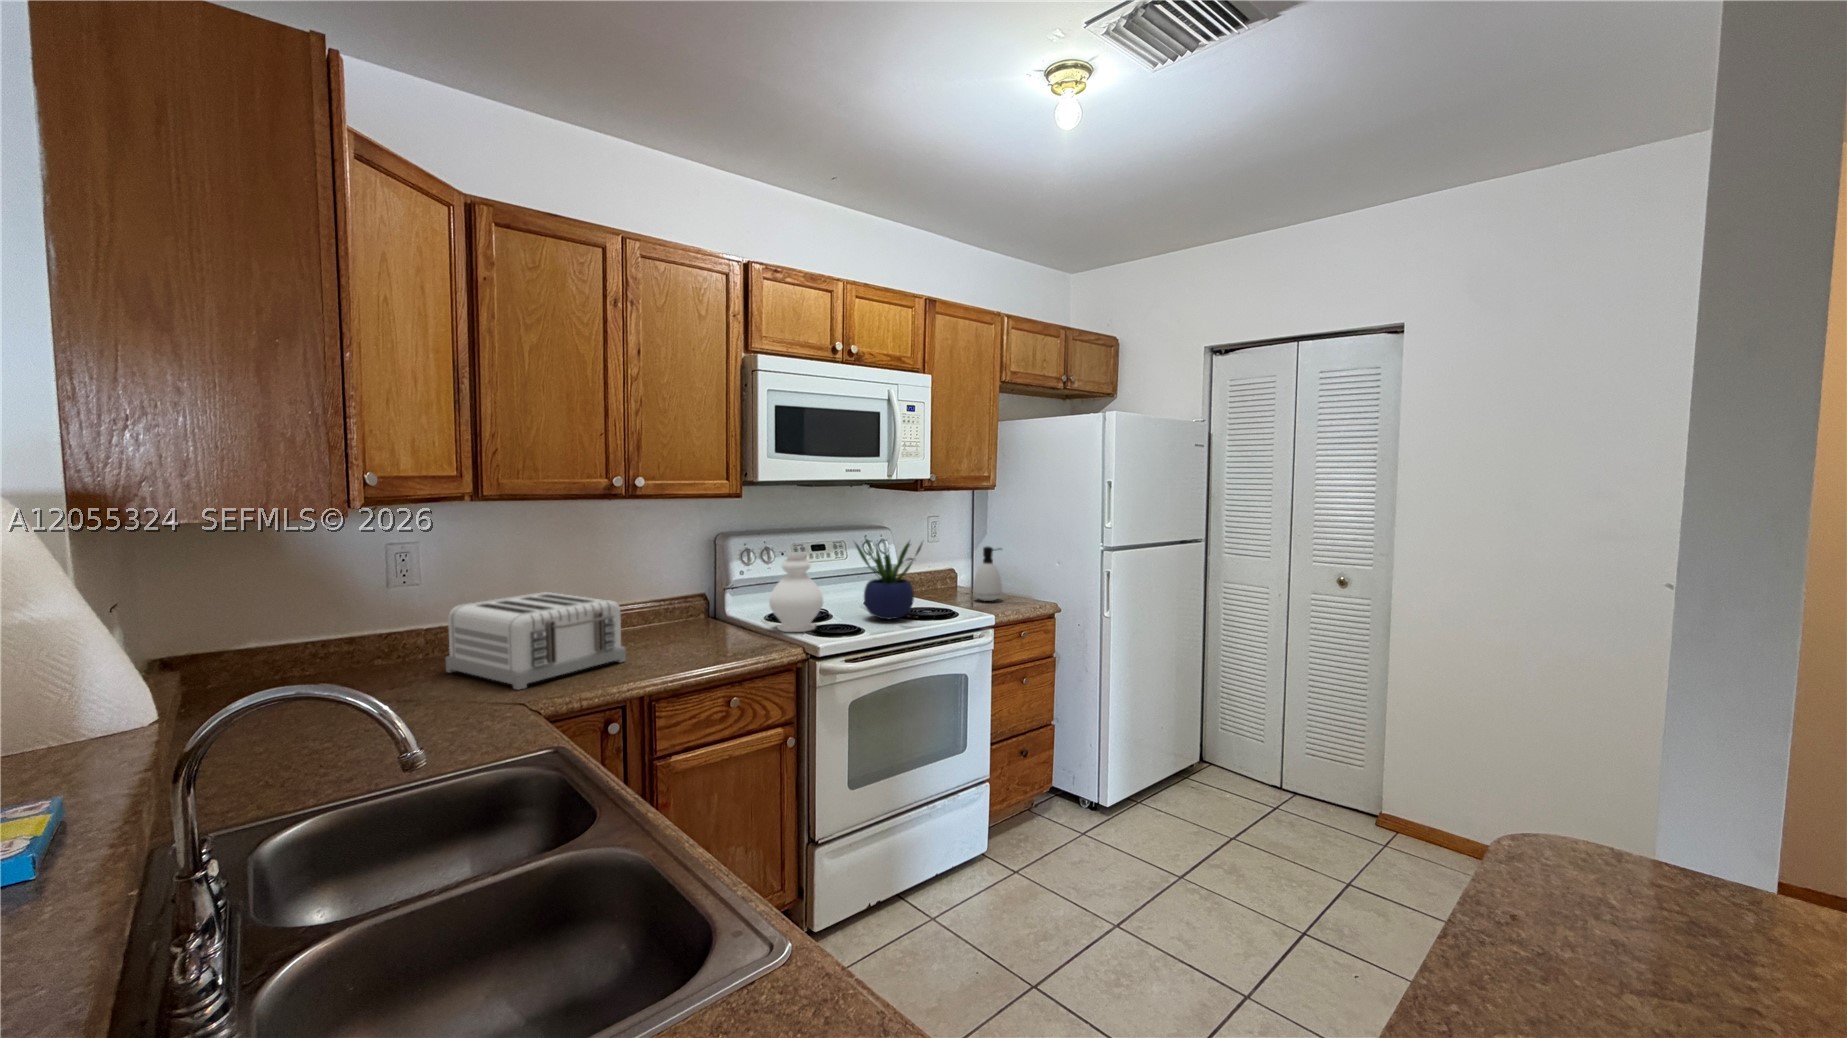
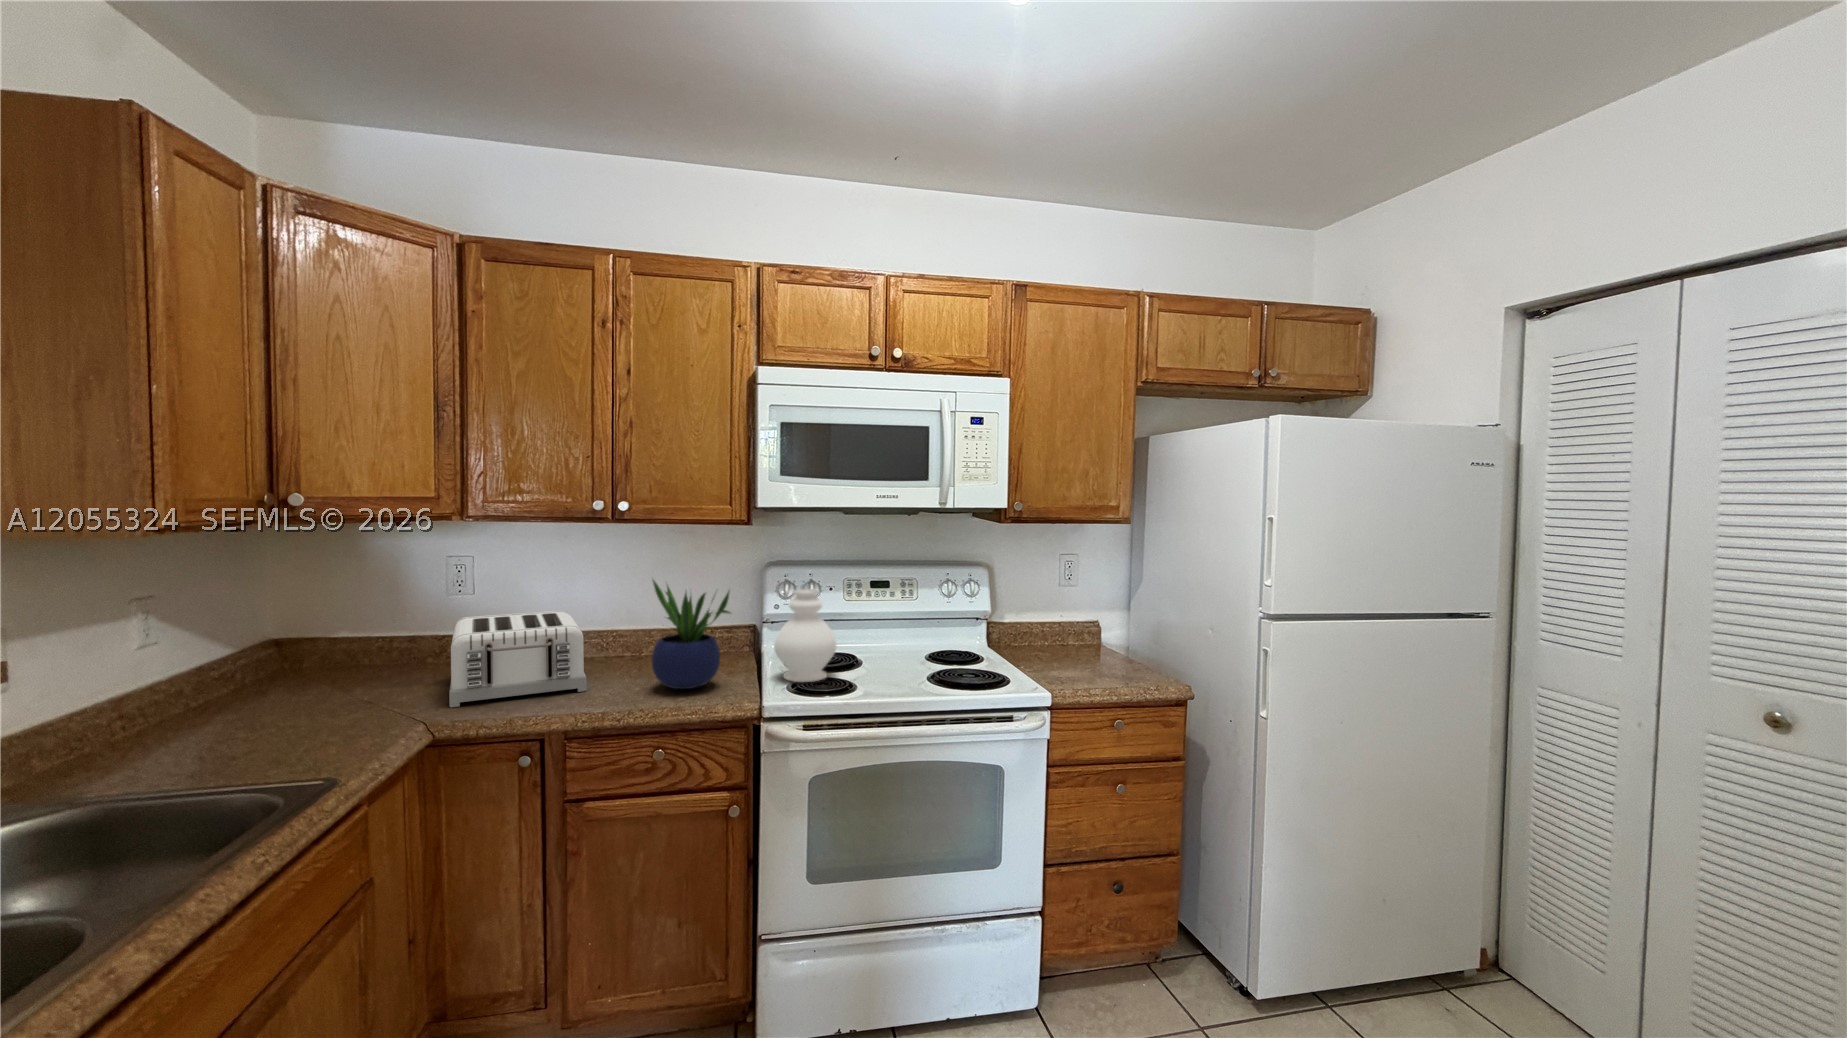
potted plant: present [855,539,922,619] -> present [652,580,730,689]
soap dispenser: present [973,546,1002,601] -> none [1071,599,1113,671]

